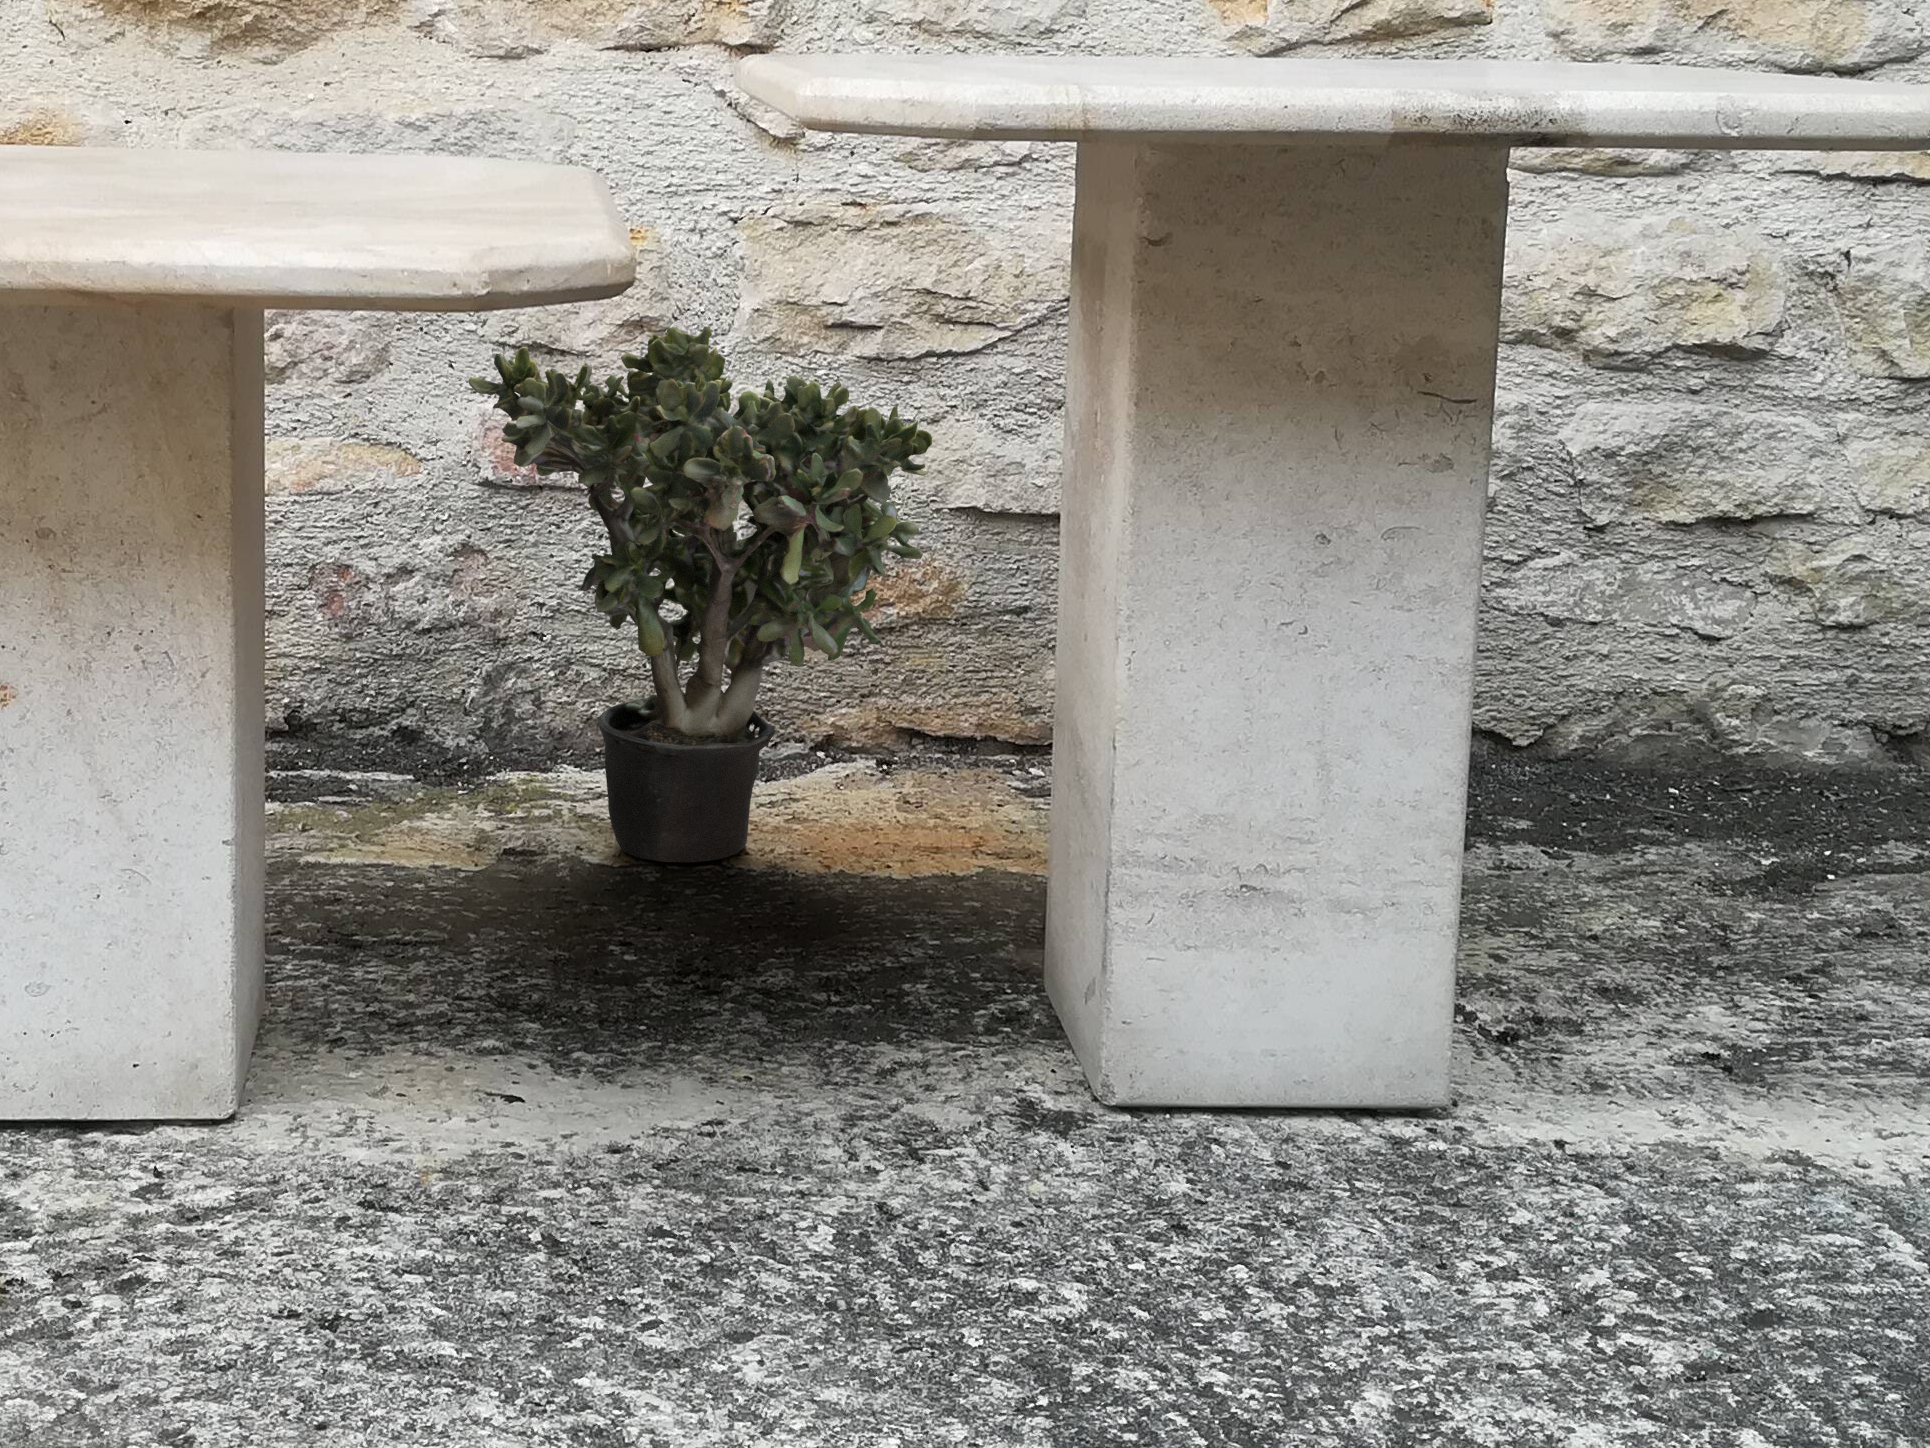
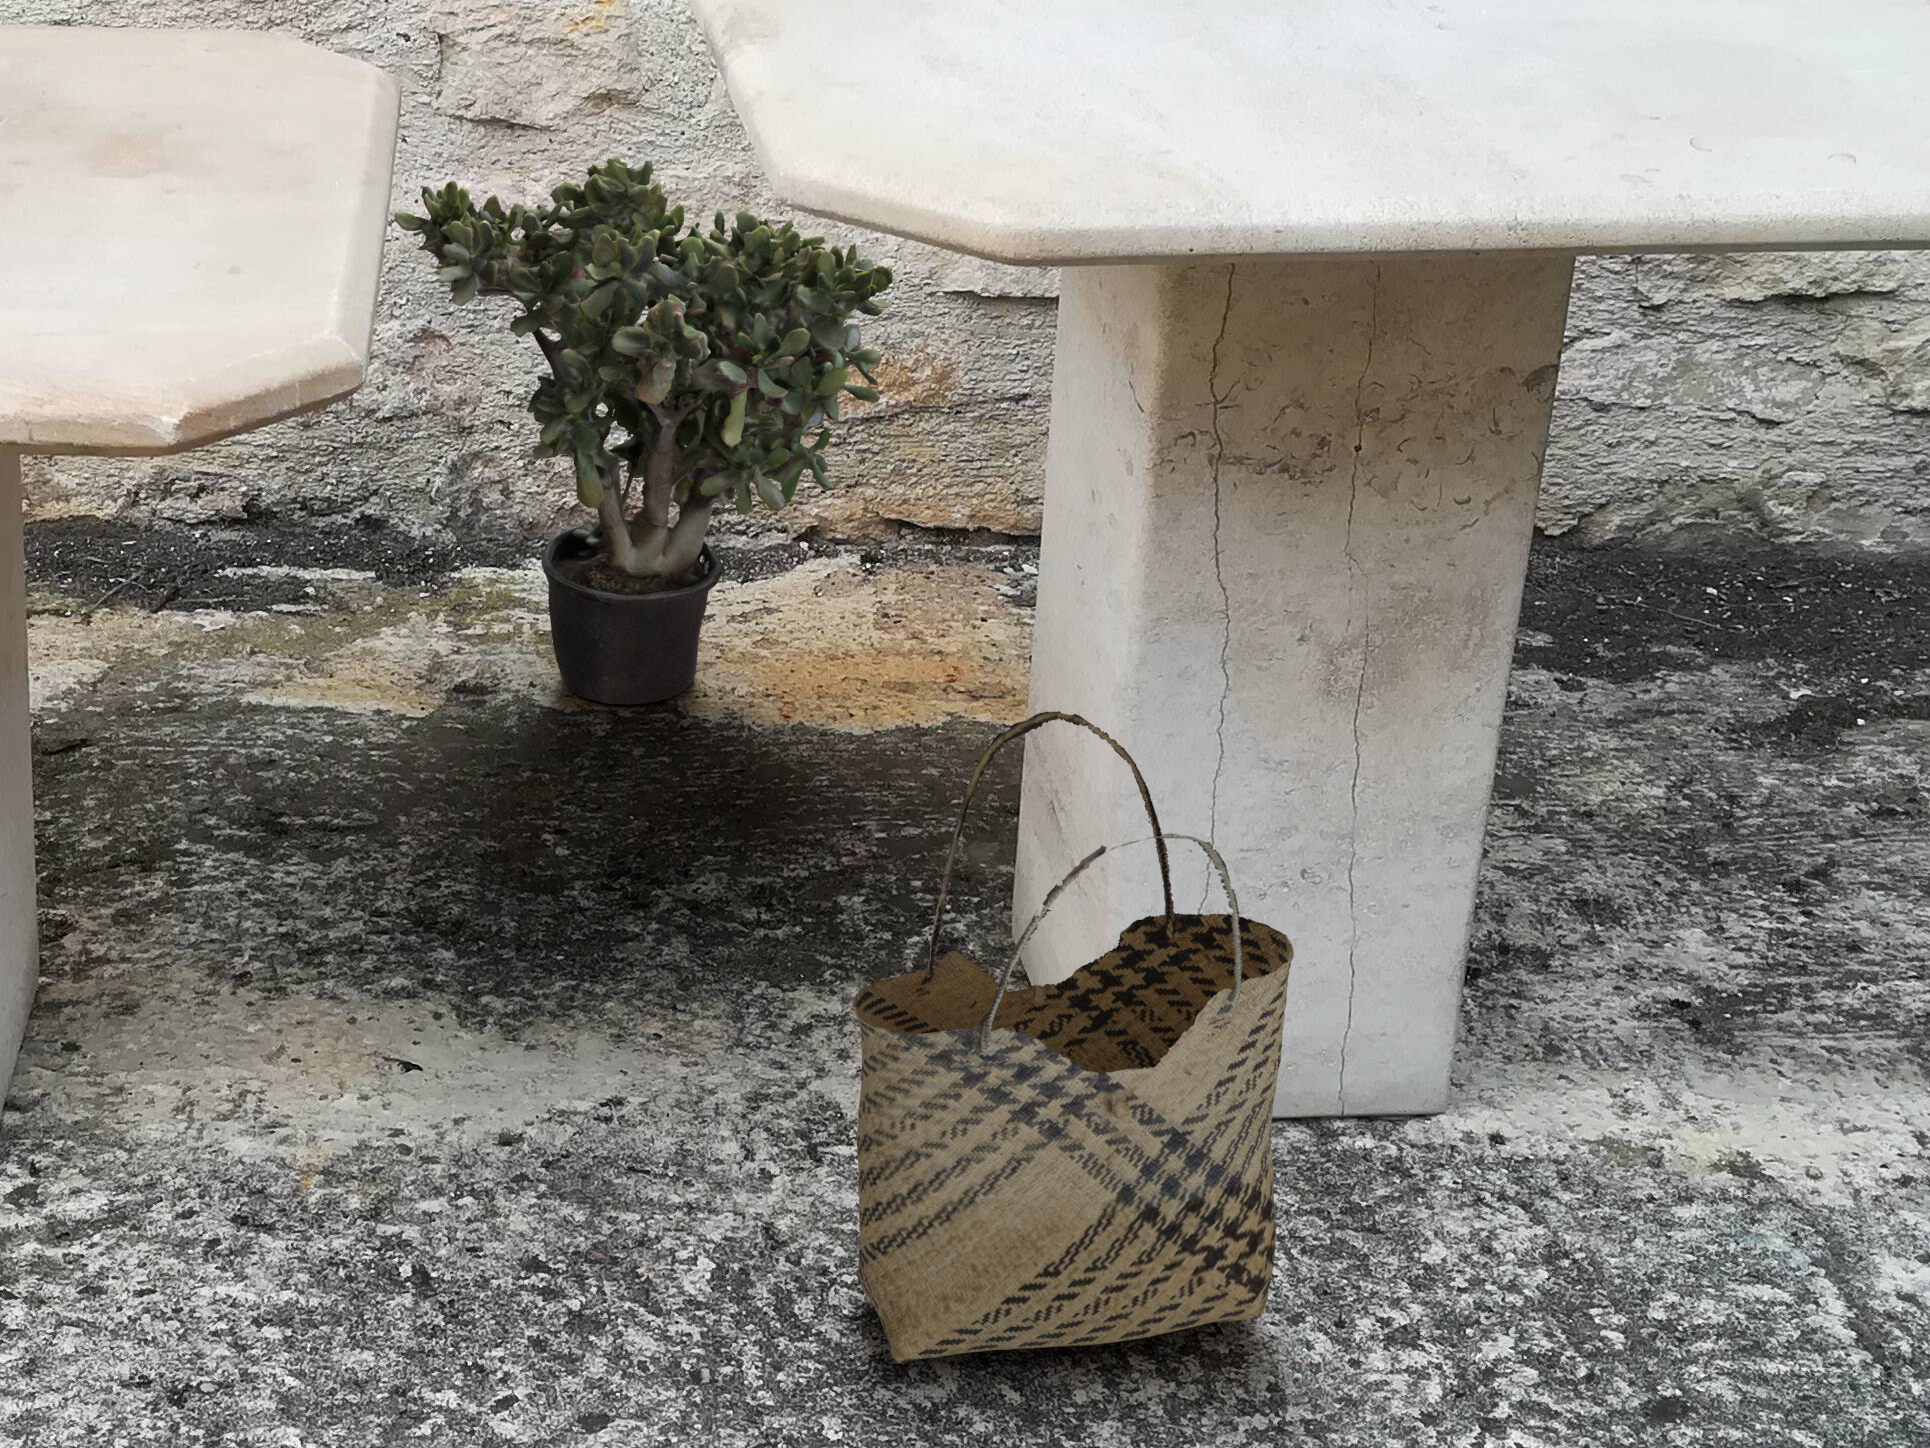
woven basket: none [980,658,1384,1287] -> present [853,711,1294,1363]

